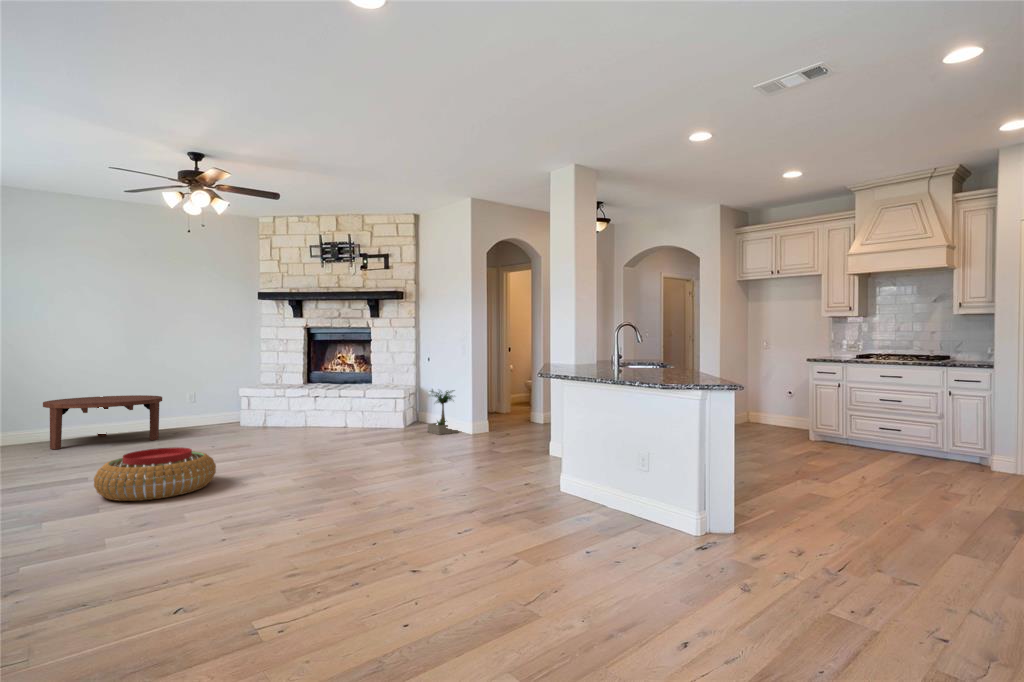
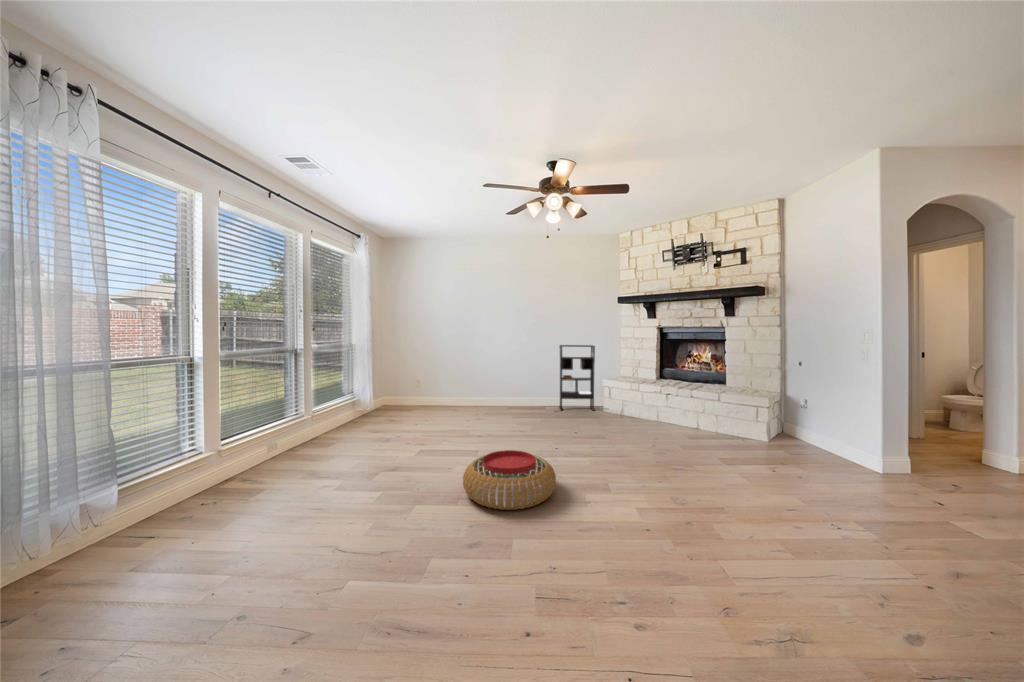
bookshelf: none [175,347,229,431] -> present [559,345,595,410]
potted plant: present [428,390,459,435] -> none [799,404,857,466]
coffee table: present [43,395,162,449] -> none [480,380,548,418]

